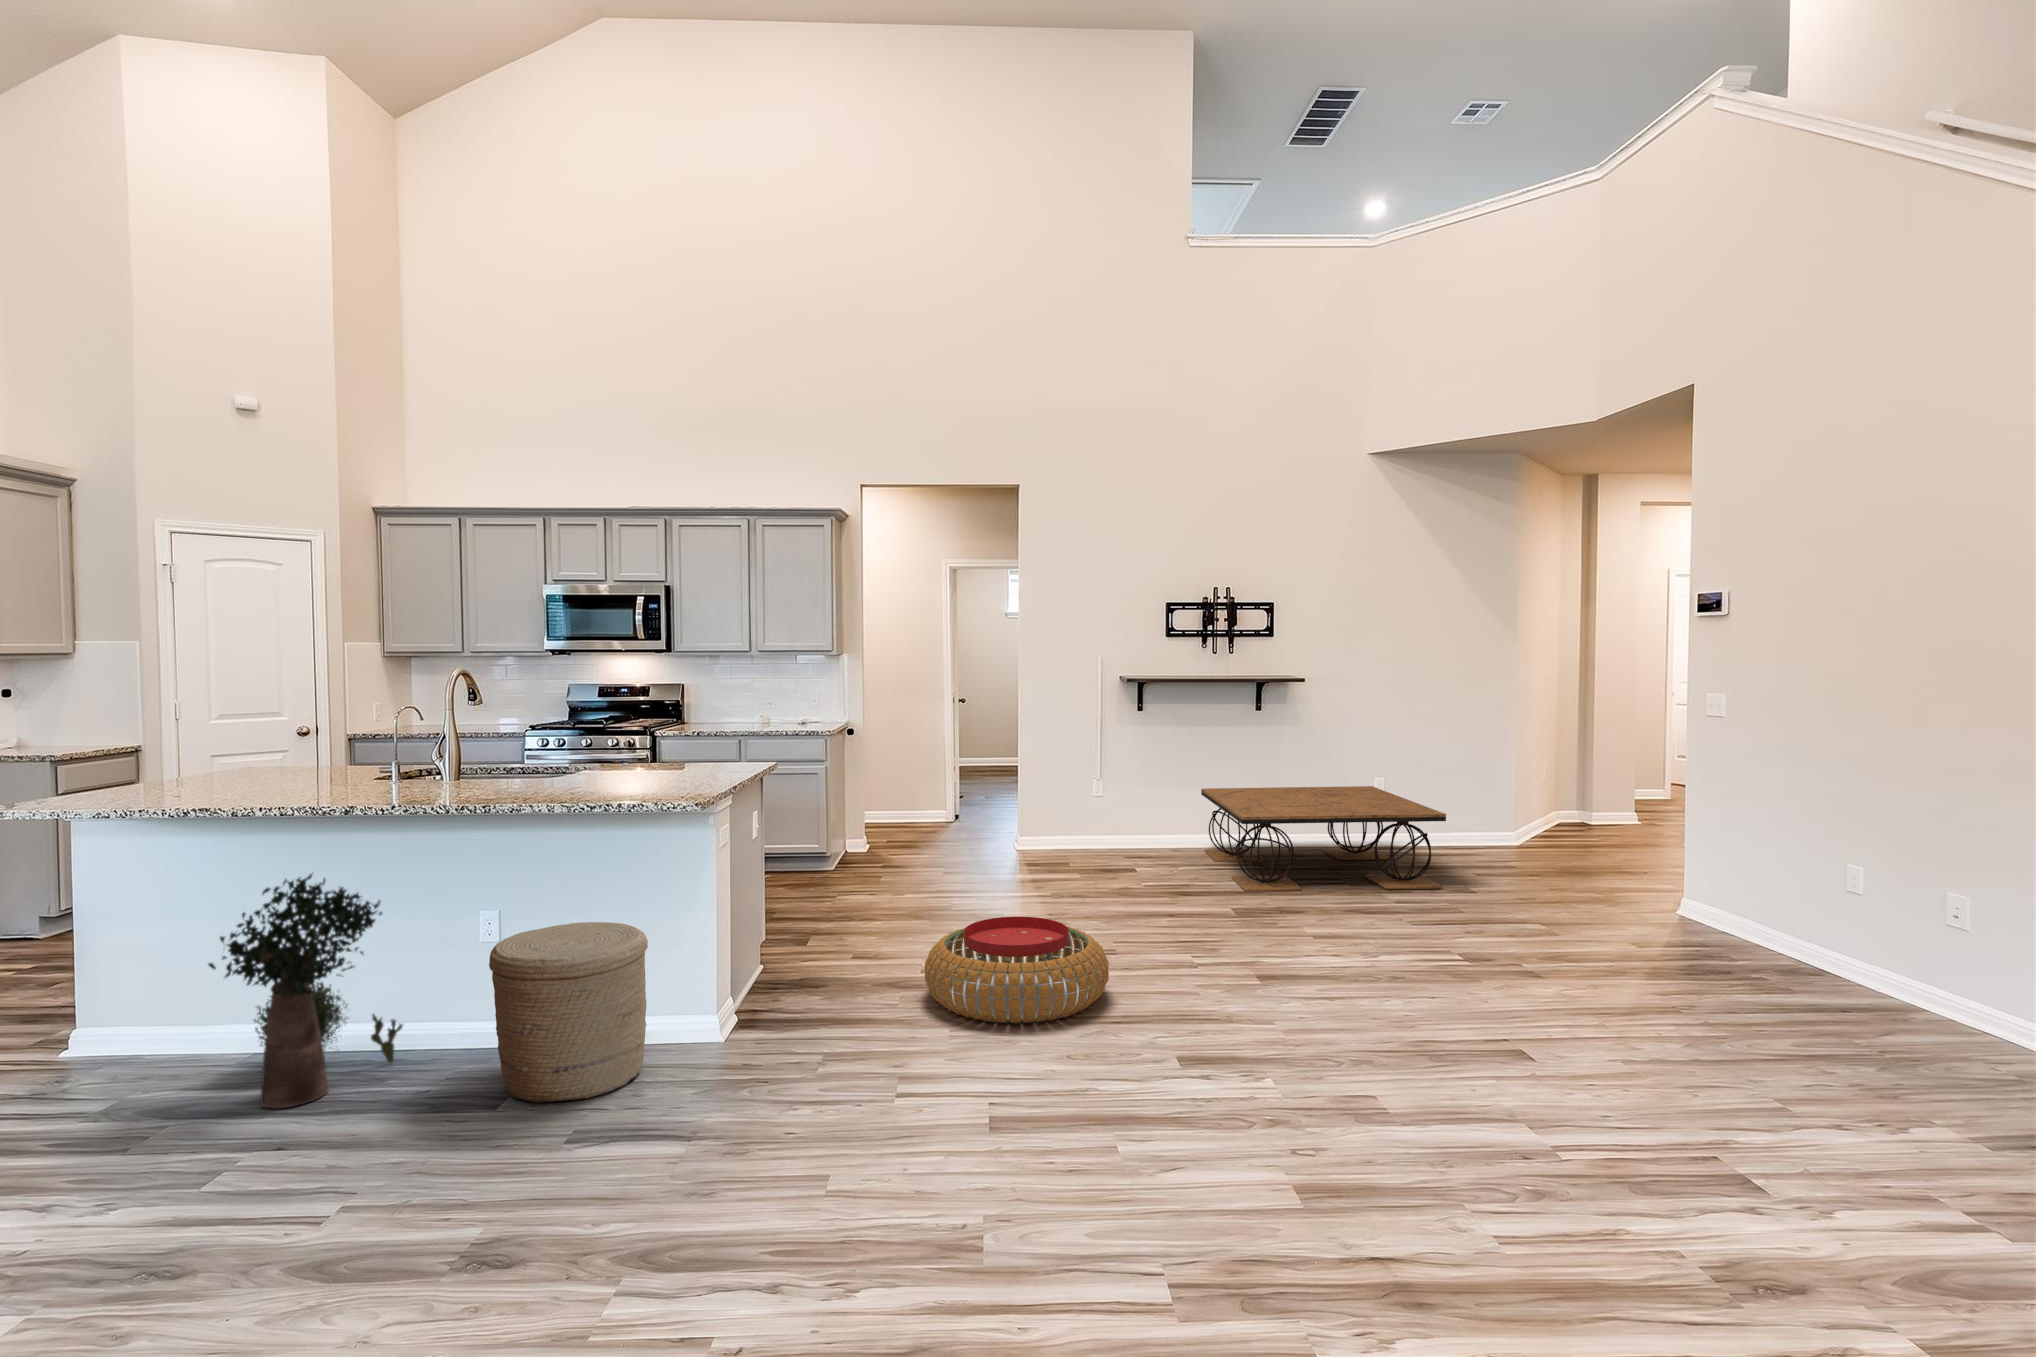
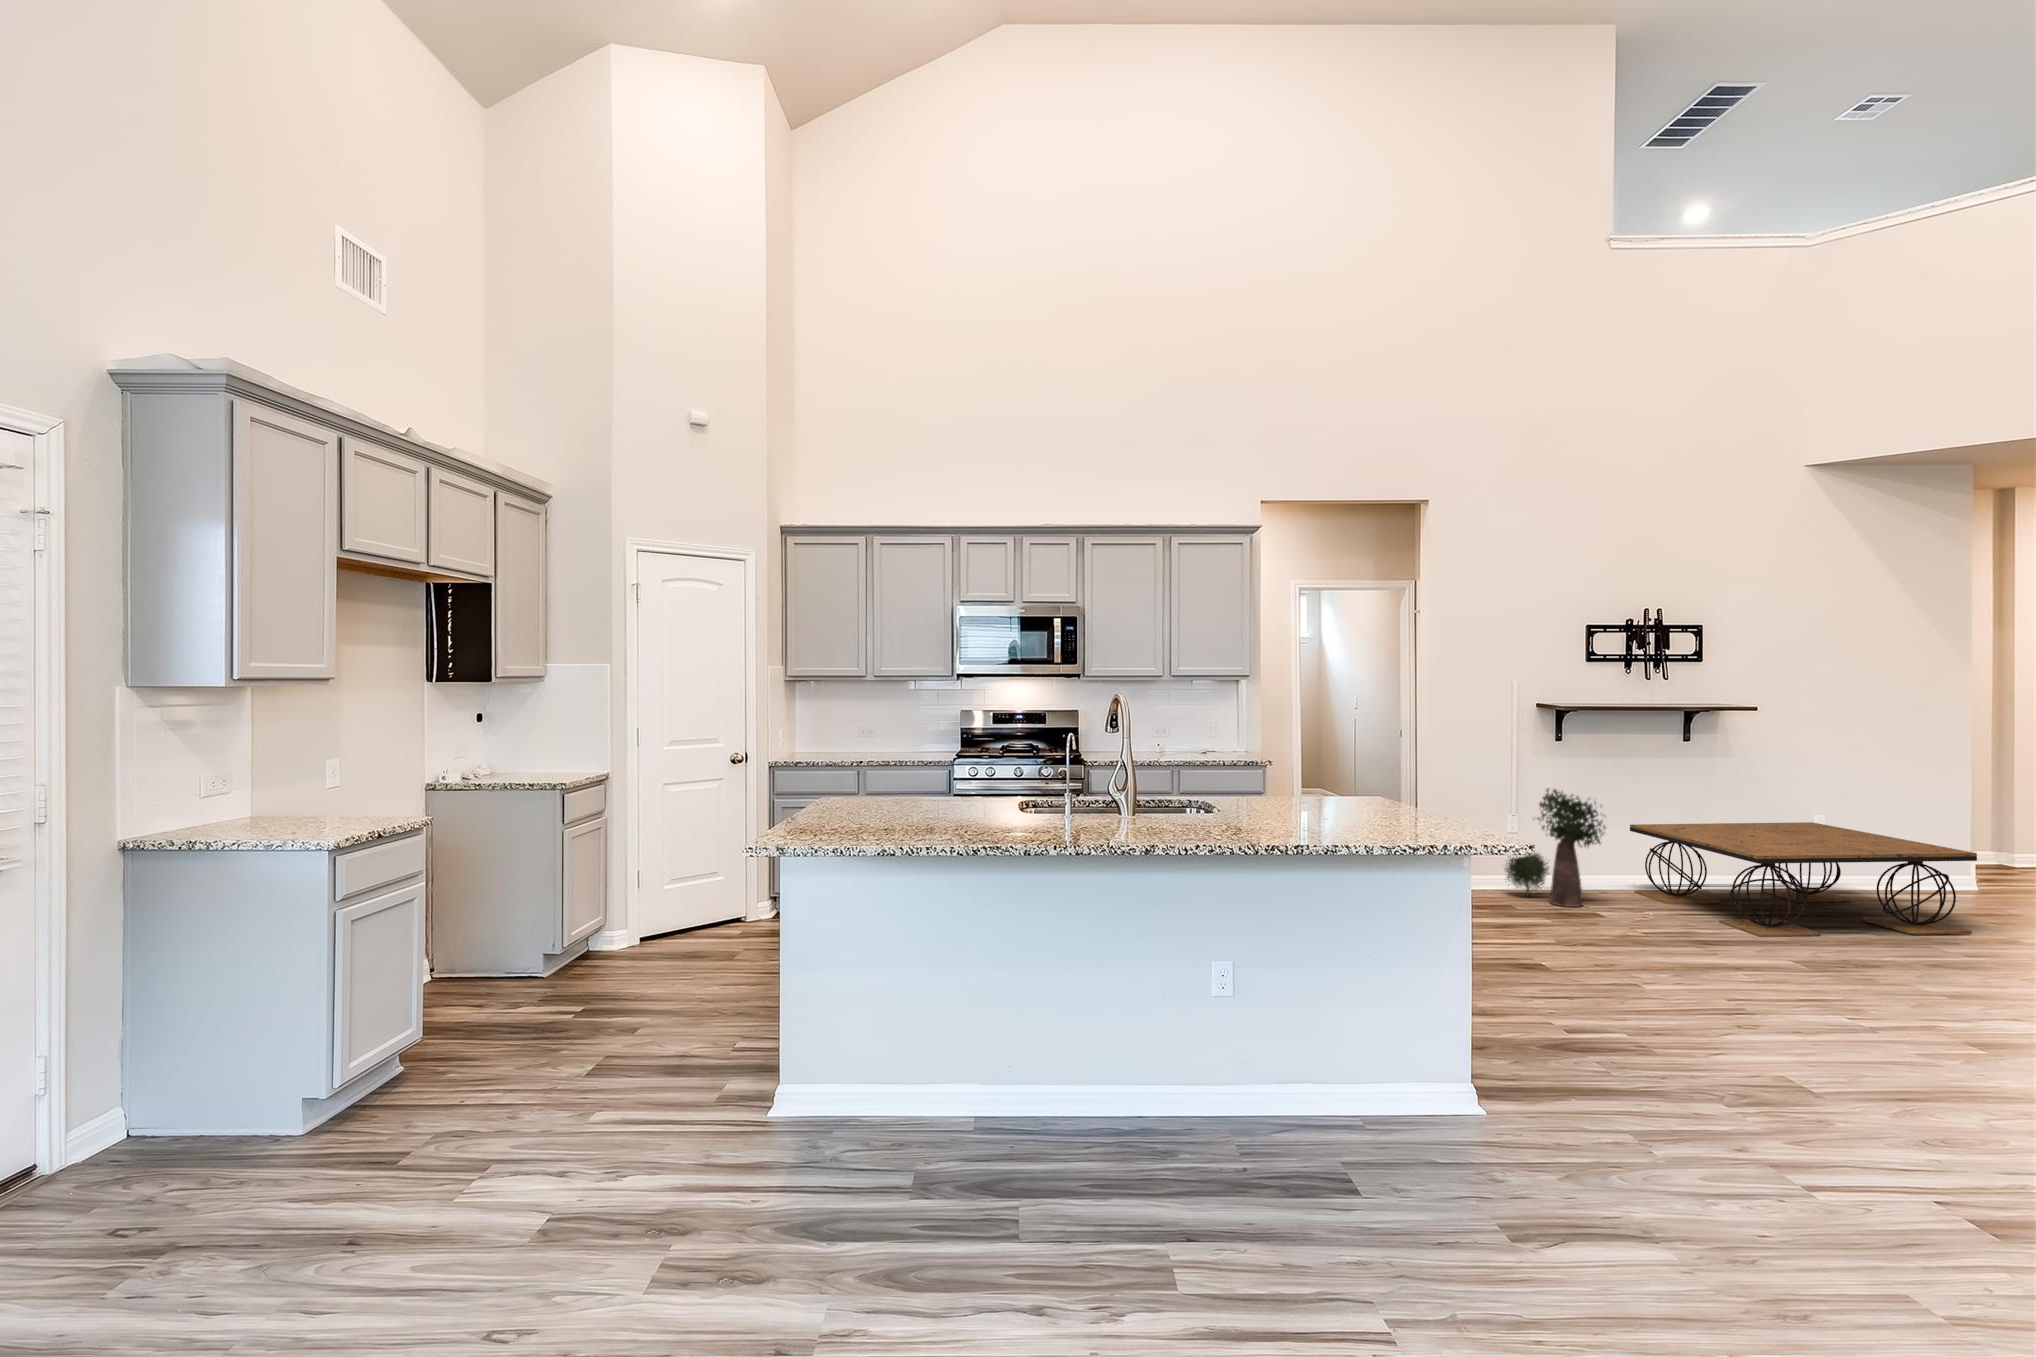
potted plant: present [209,874,403,1108] -> present [1505,789,1606,907]
pouf: present [925,917,1109,1023] -> none [1611,966,1853,1085]
woven basket: present [489,922,648,1103] -> none [1315,973,1486,1177]

